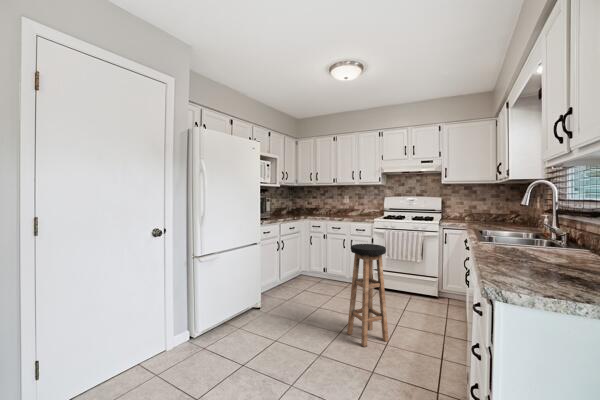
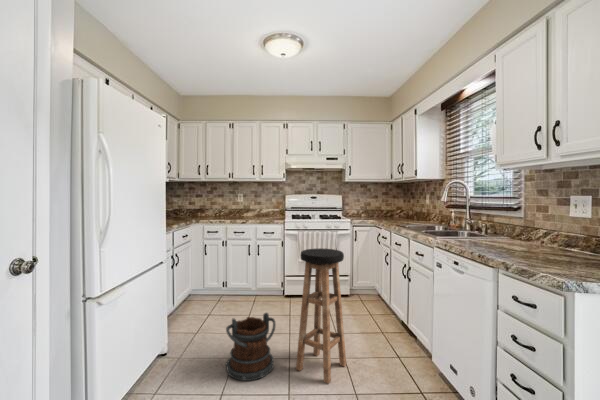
bucket: none [300,287,336,331] -> present [226,313,275,381]

